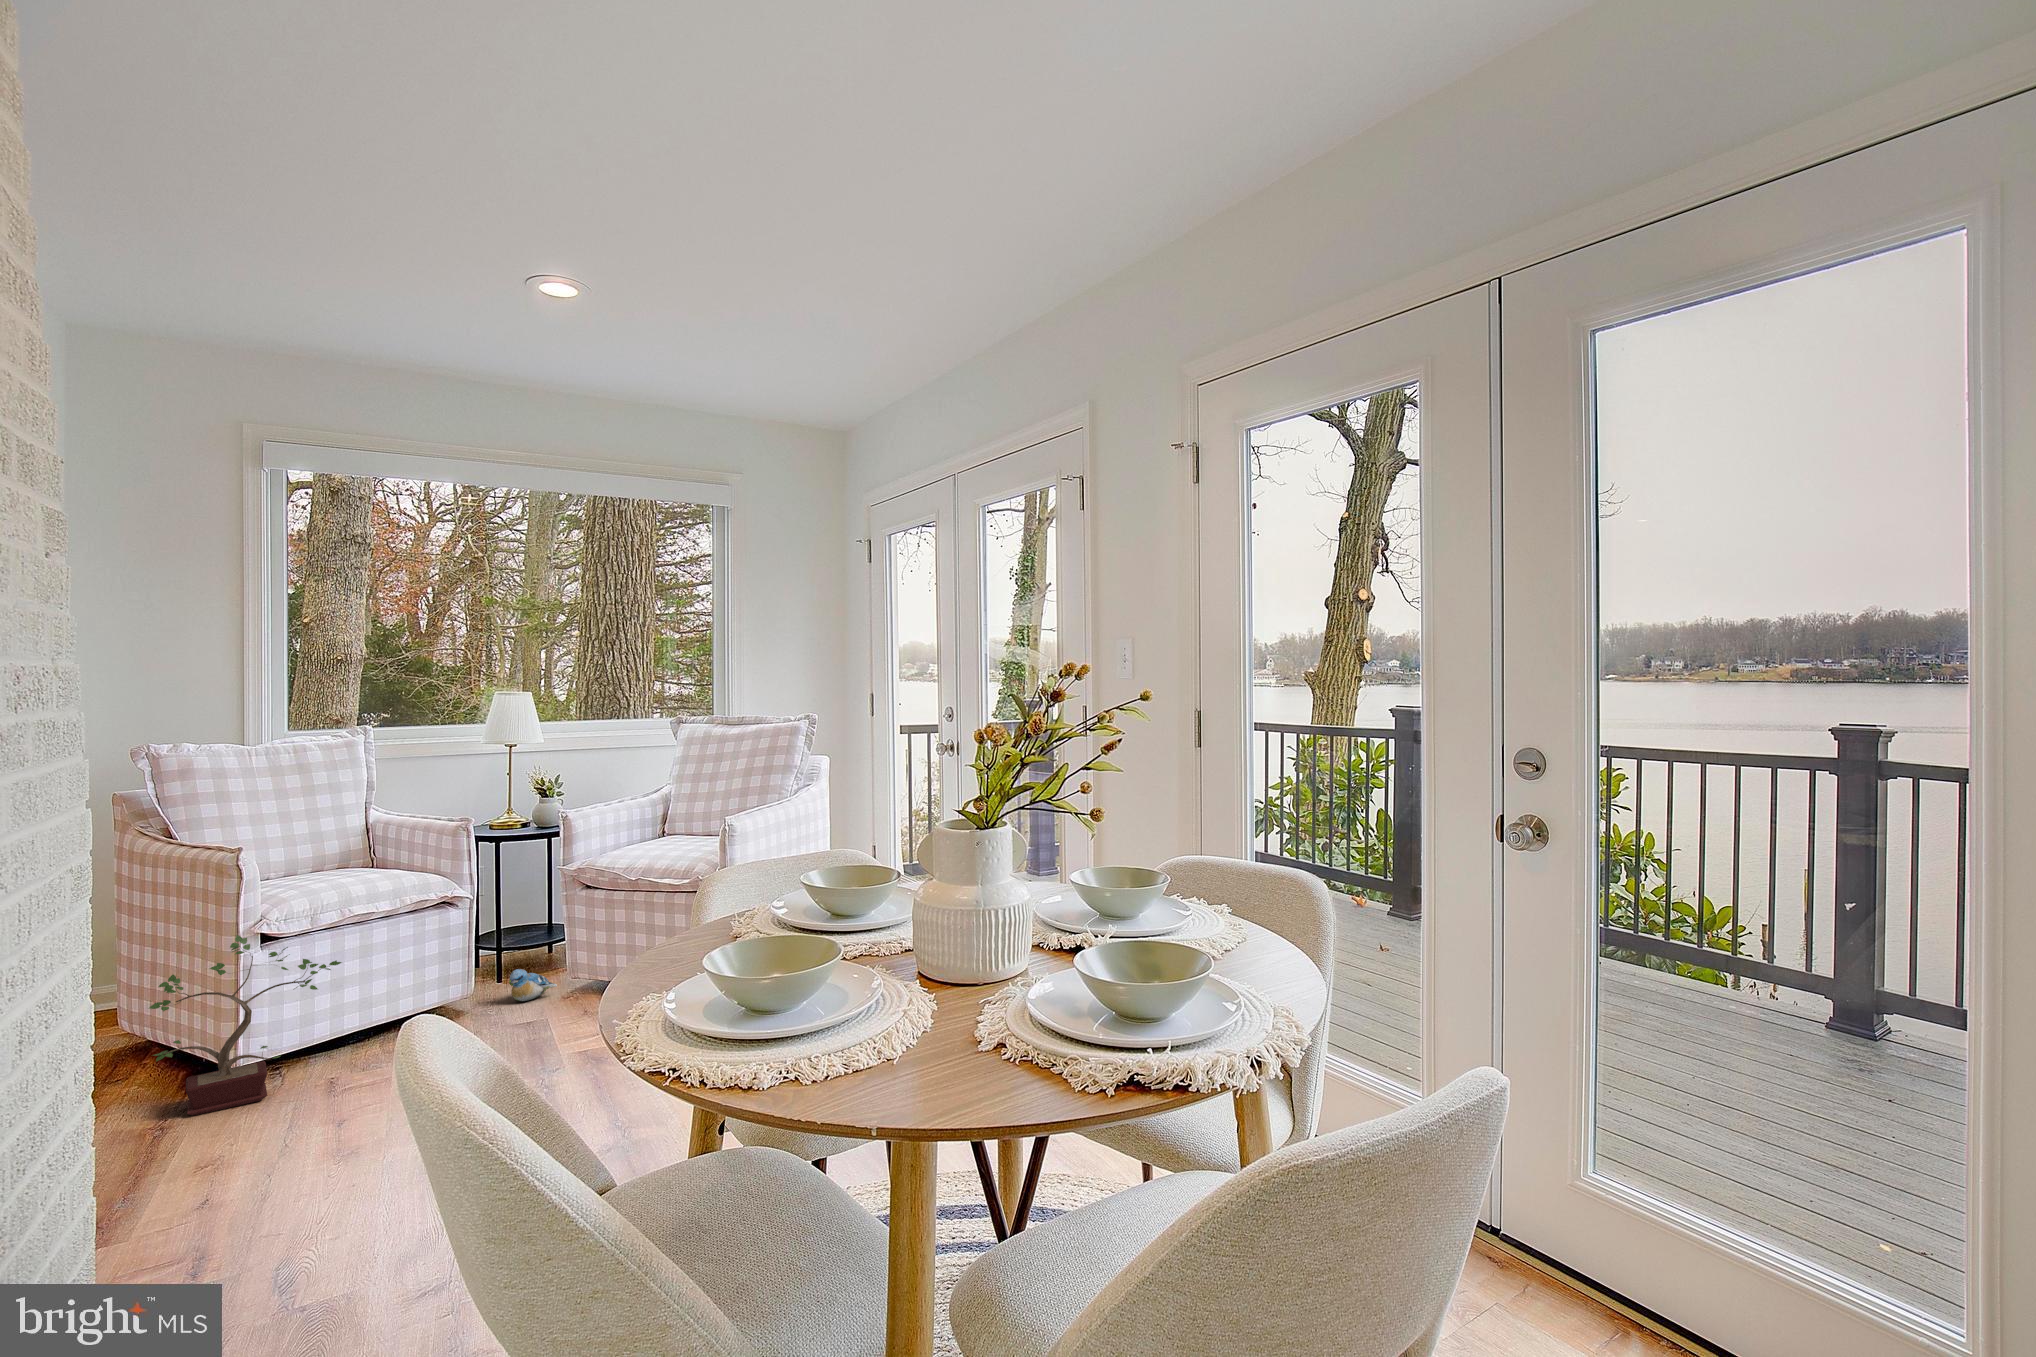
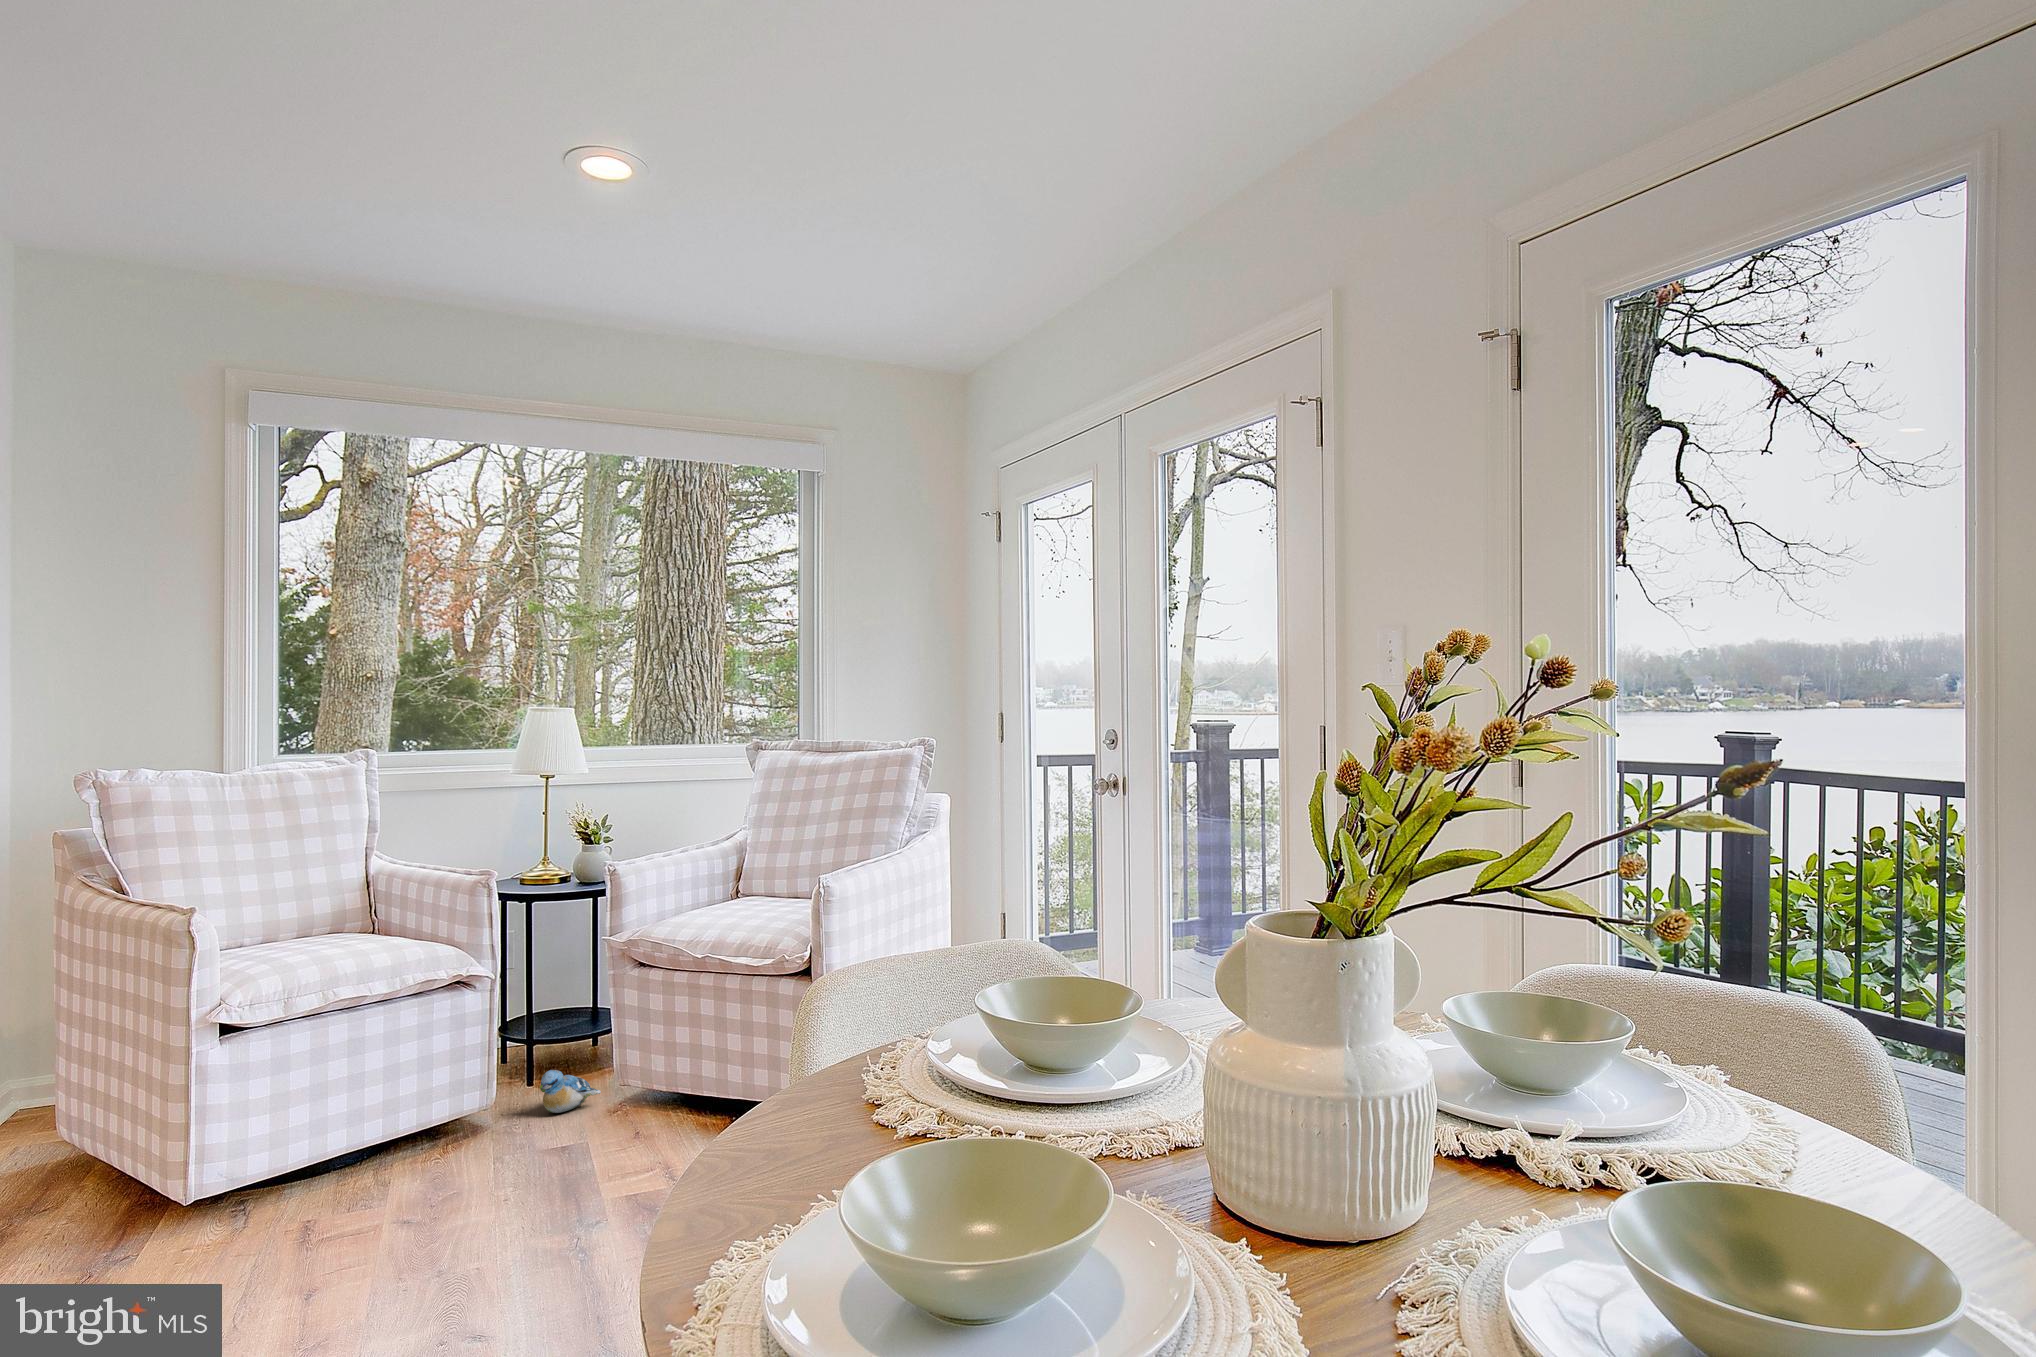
potted plant: present [149,935,342,1116] -> none [55,1025,321,1280]

